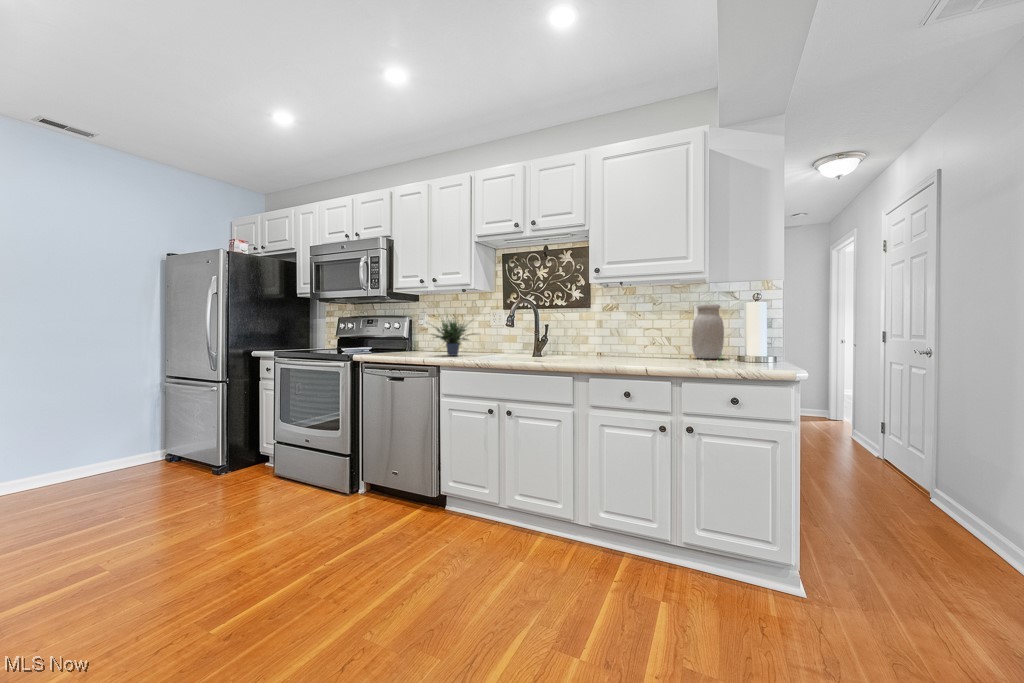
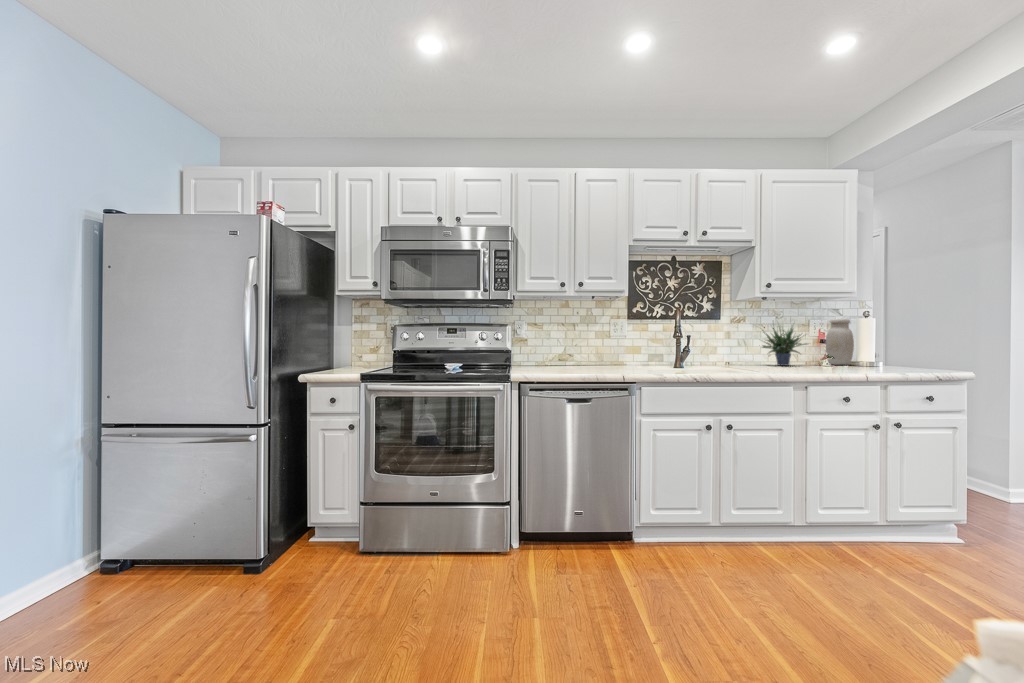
potted plant: present [433,315,474,356] -> present [762,327,807,366]

